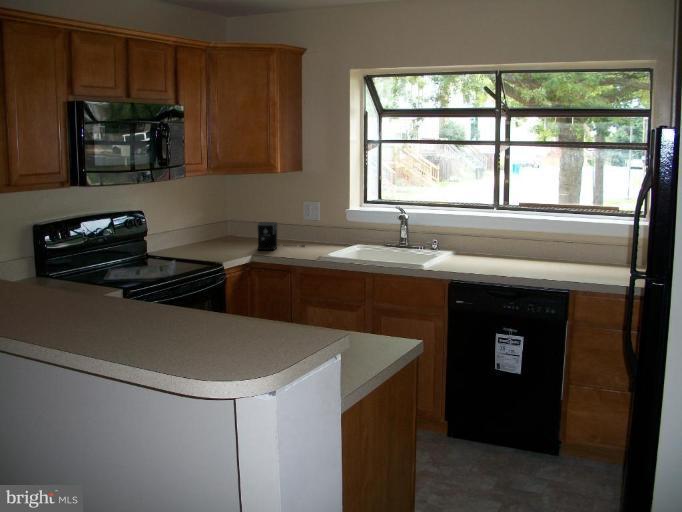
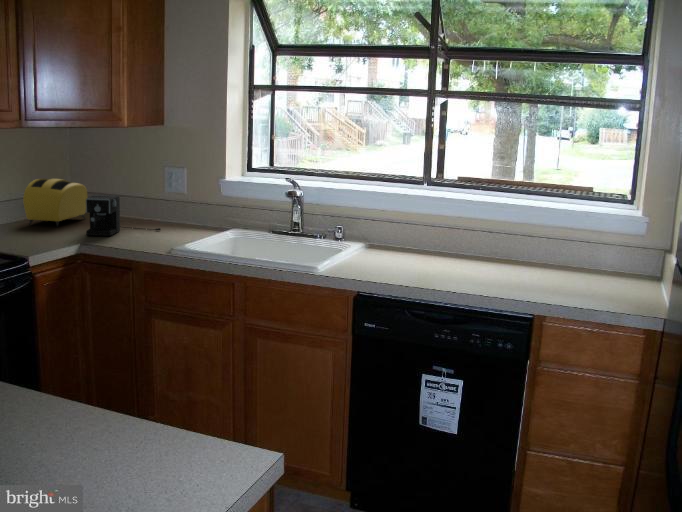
toaster: none [210,212,249,245] -> present [23,179,88,226]

